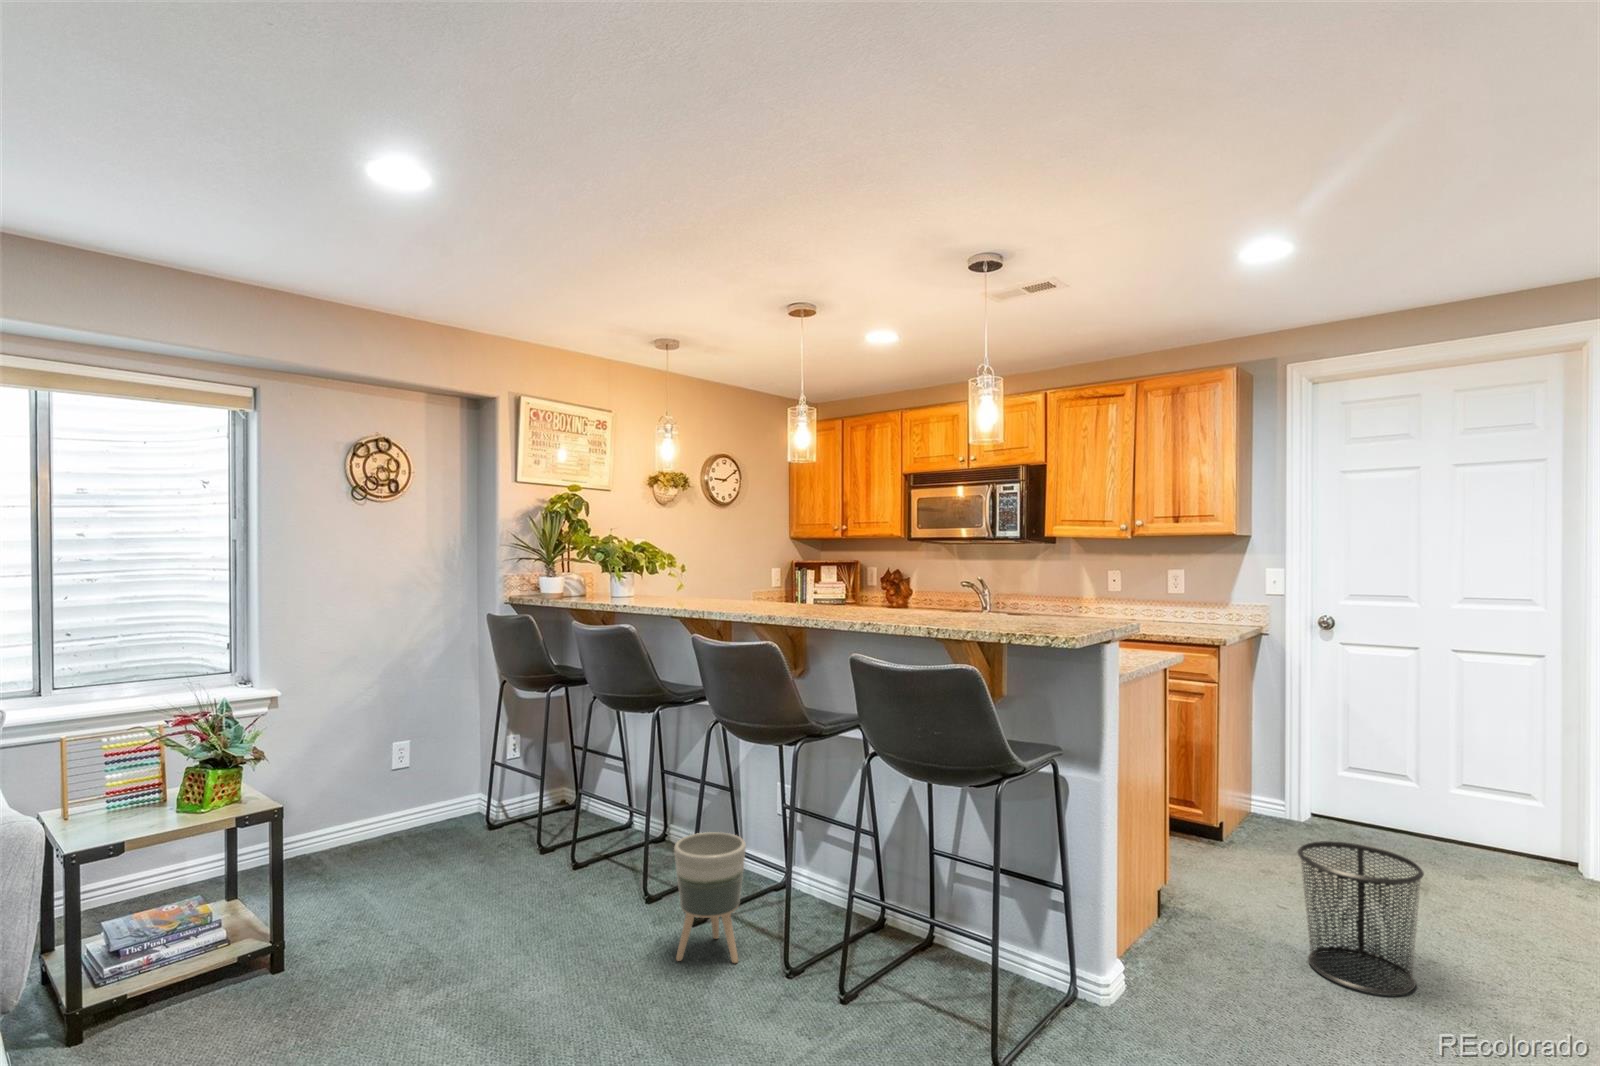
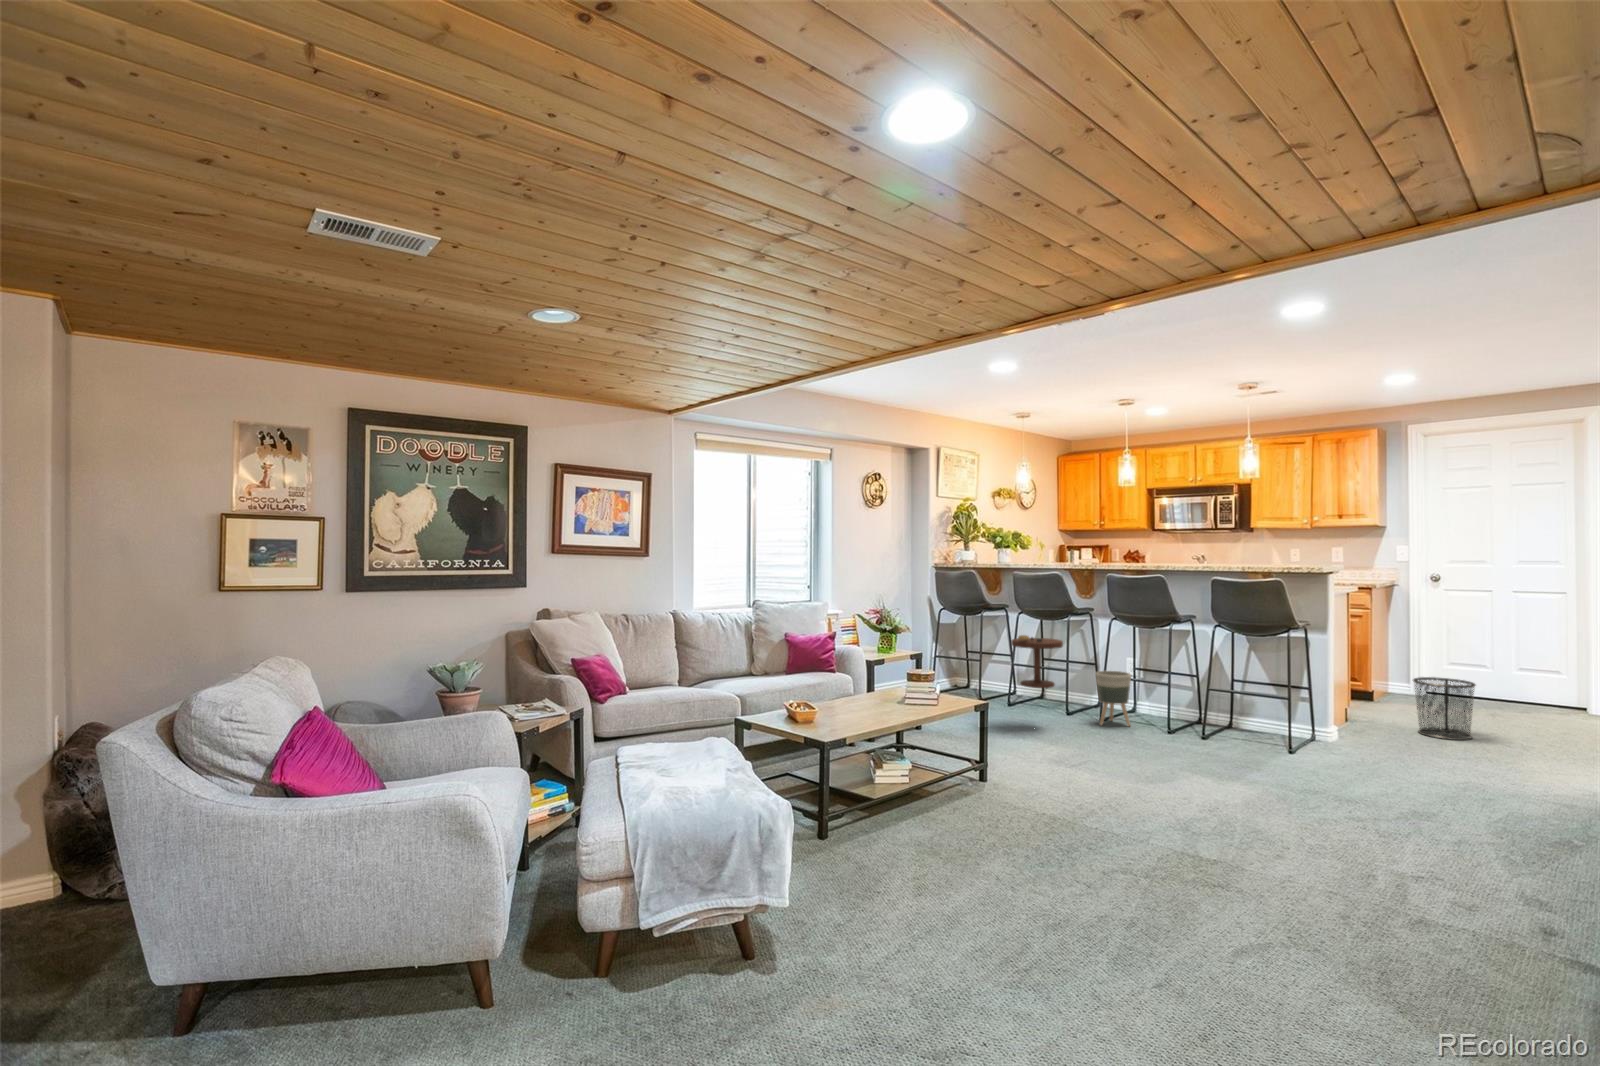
side table: none [475,768,589,980] -> present [1011,635,1063,688]

